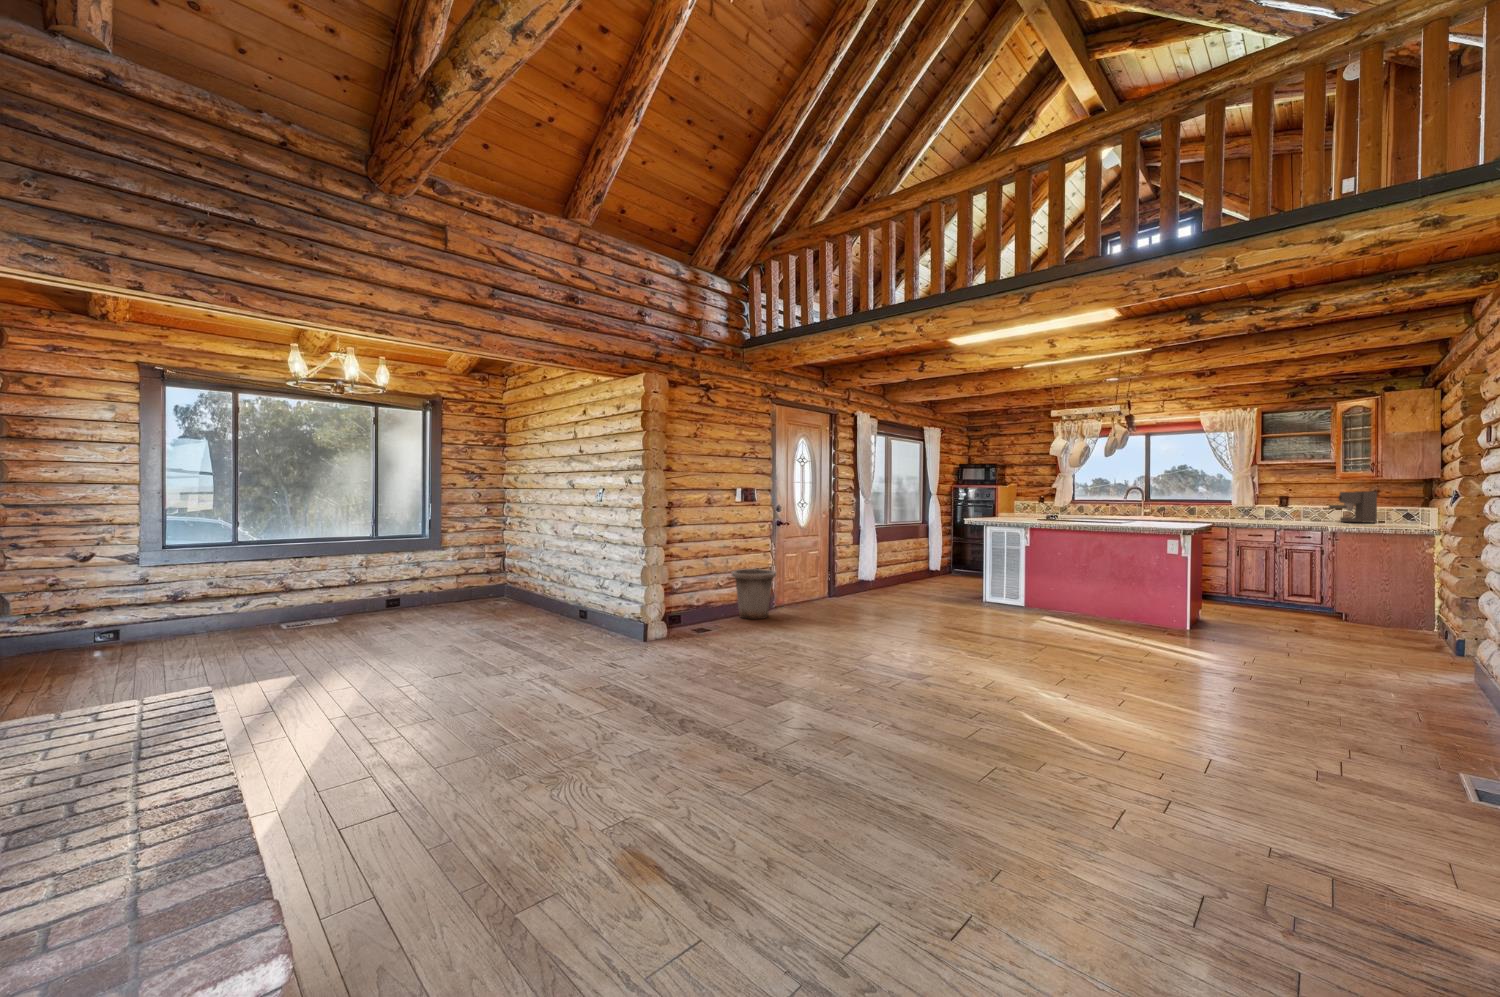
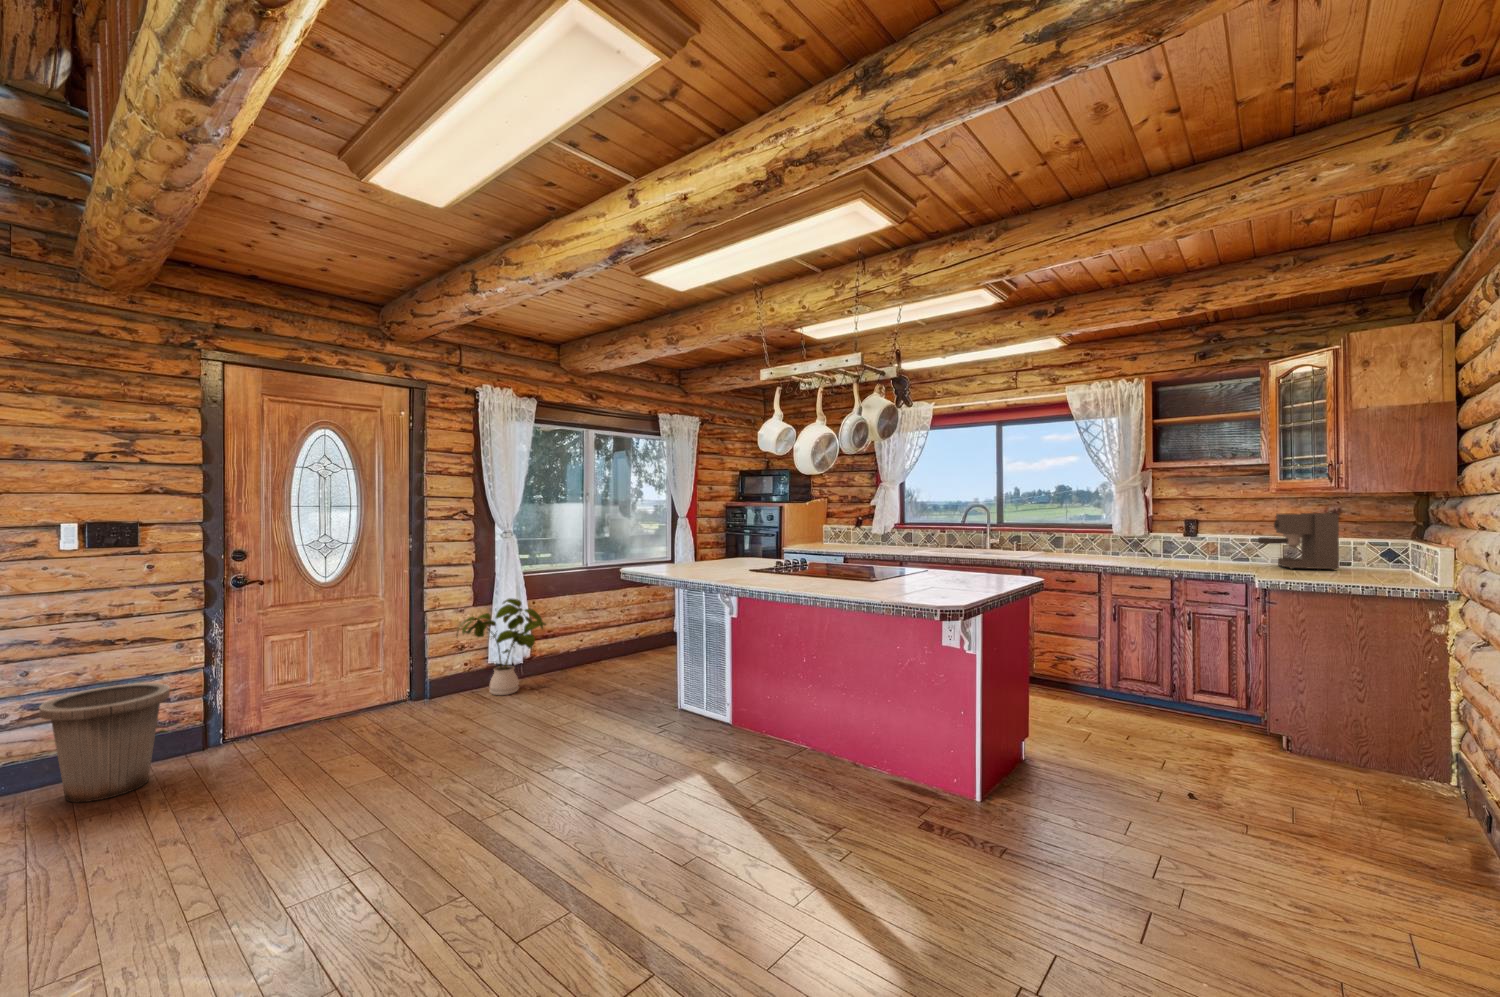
house plant: none [842,538,897,594] -> present [457,598,546,695]

